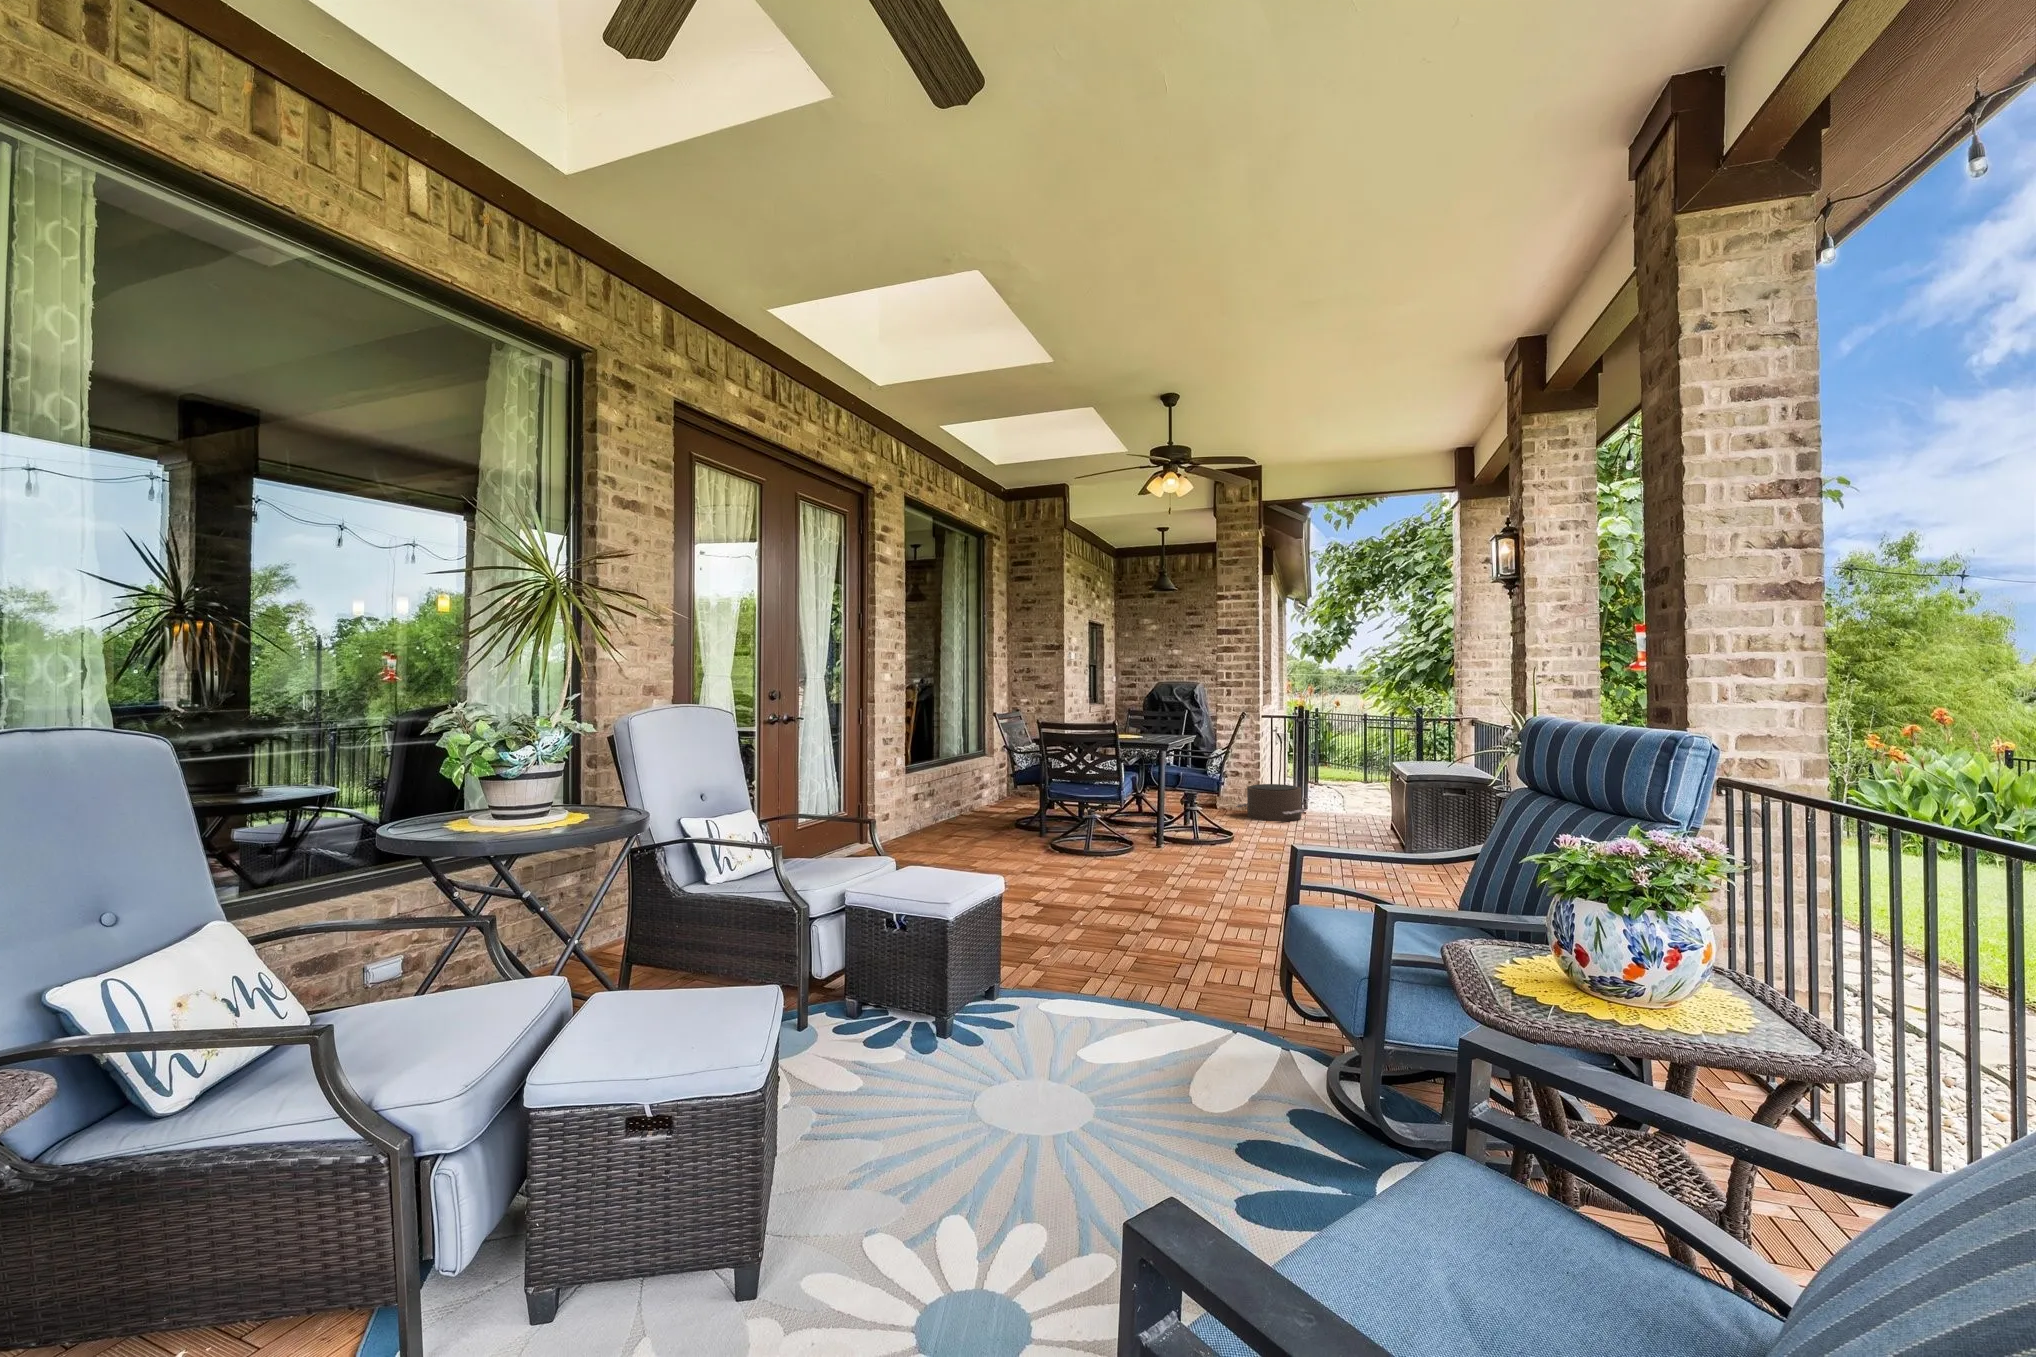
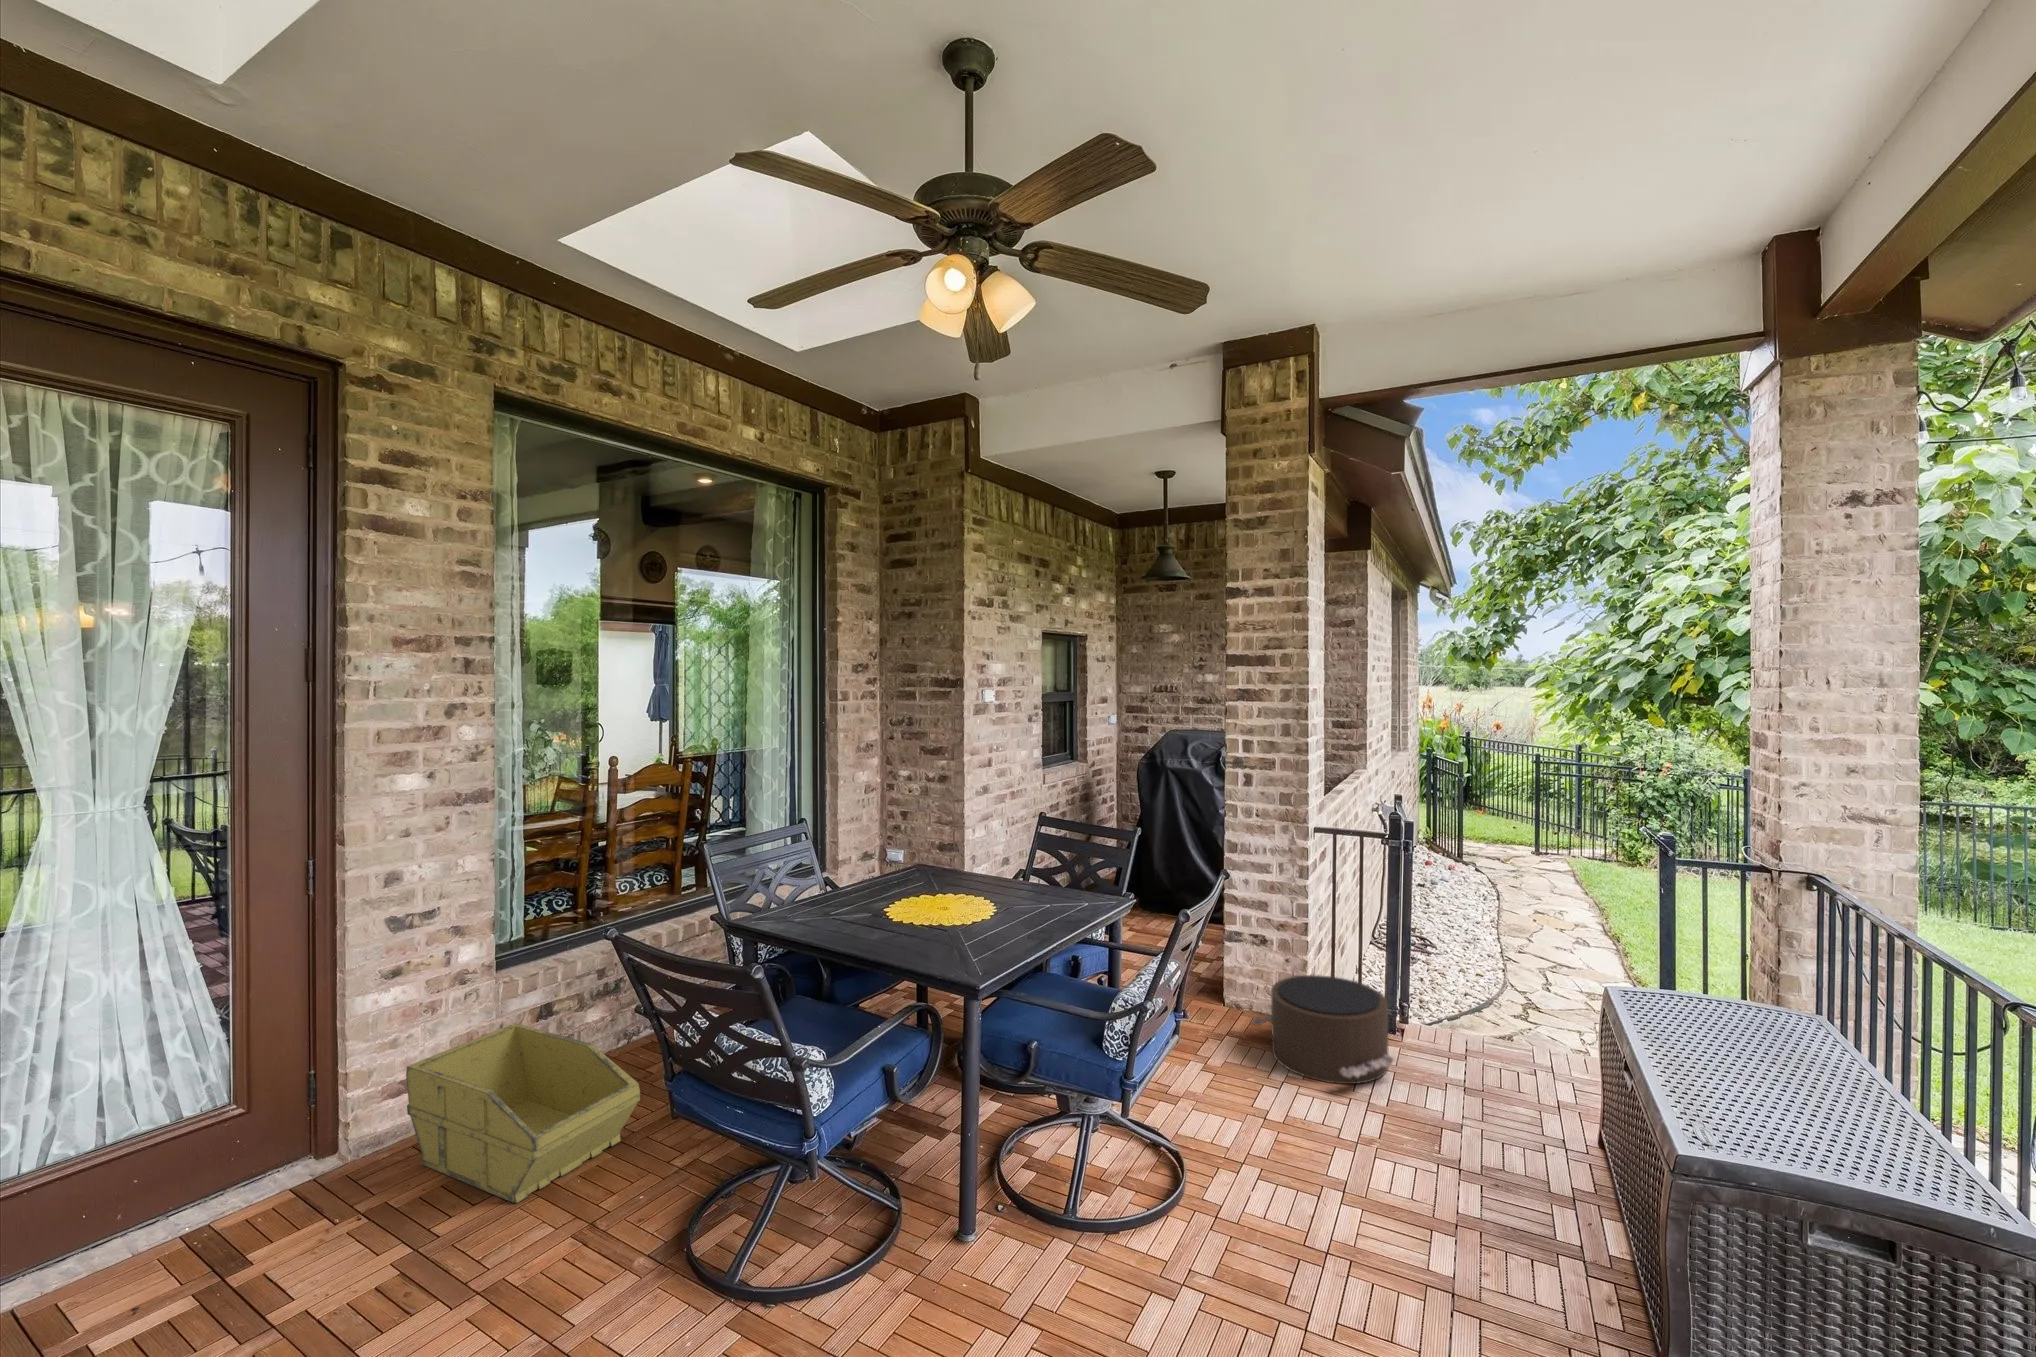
storage bin: none [898,796,998,848] -> present [406,1023,640,1203]

